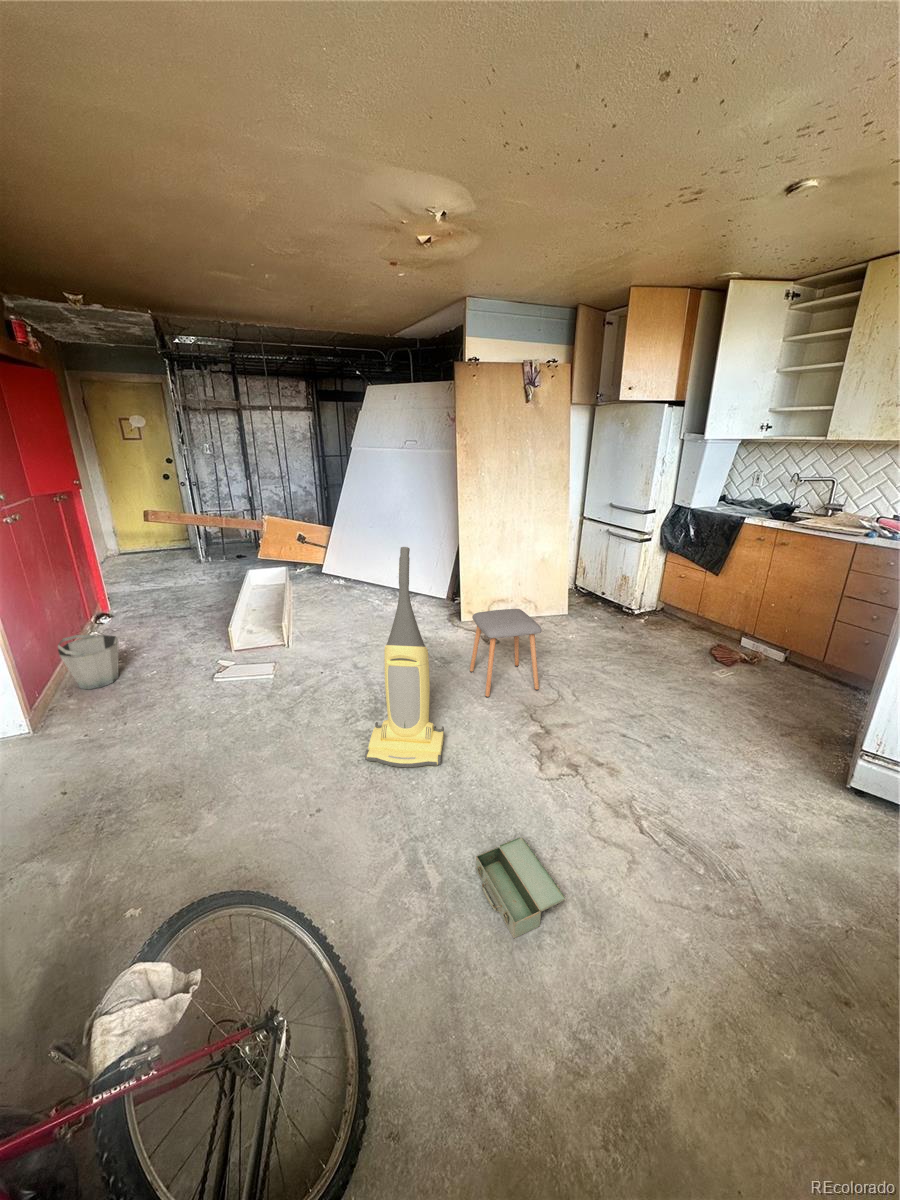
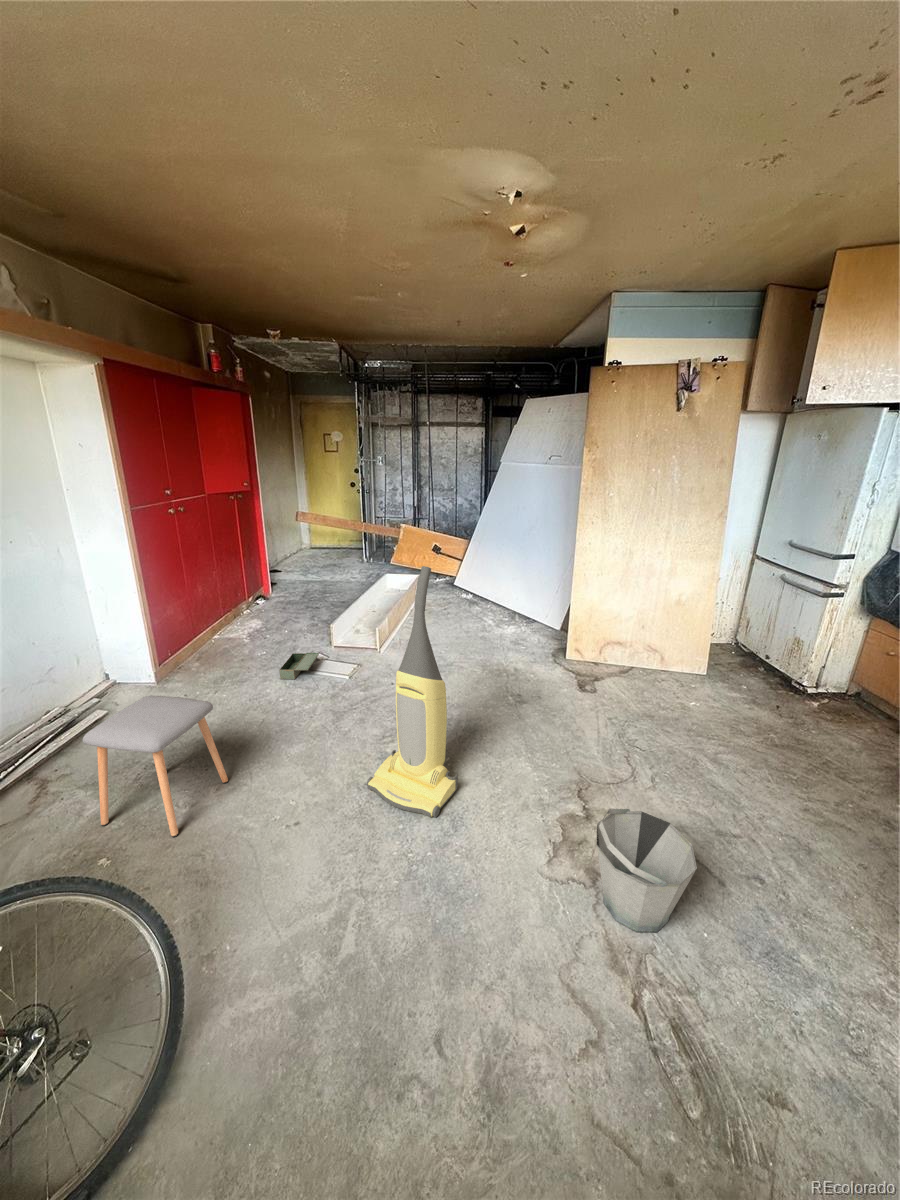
stool: present [470,609,542,697] -> present [83,695,228,837]
bucket: present [58,635,119,689] -> present [597,809,697,932]
toolbox: present [476,837,565,938] -> present [279,653,319,679]

